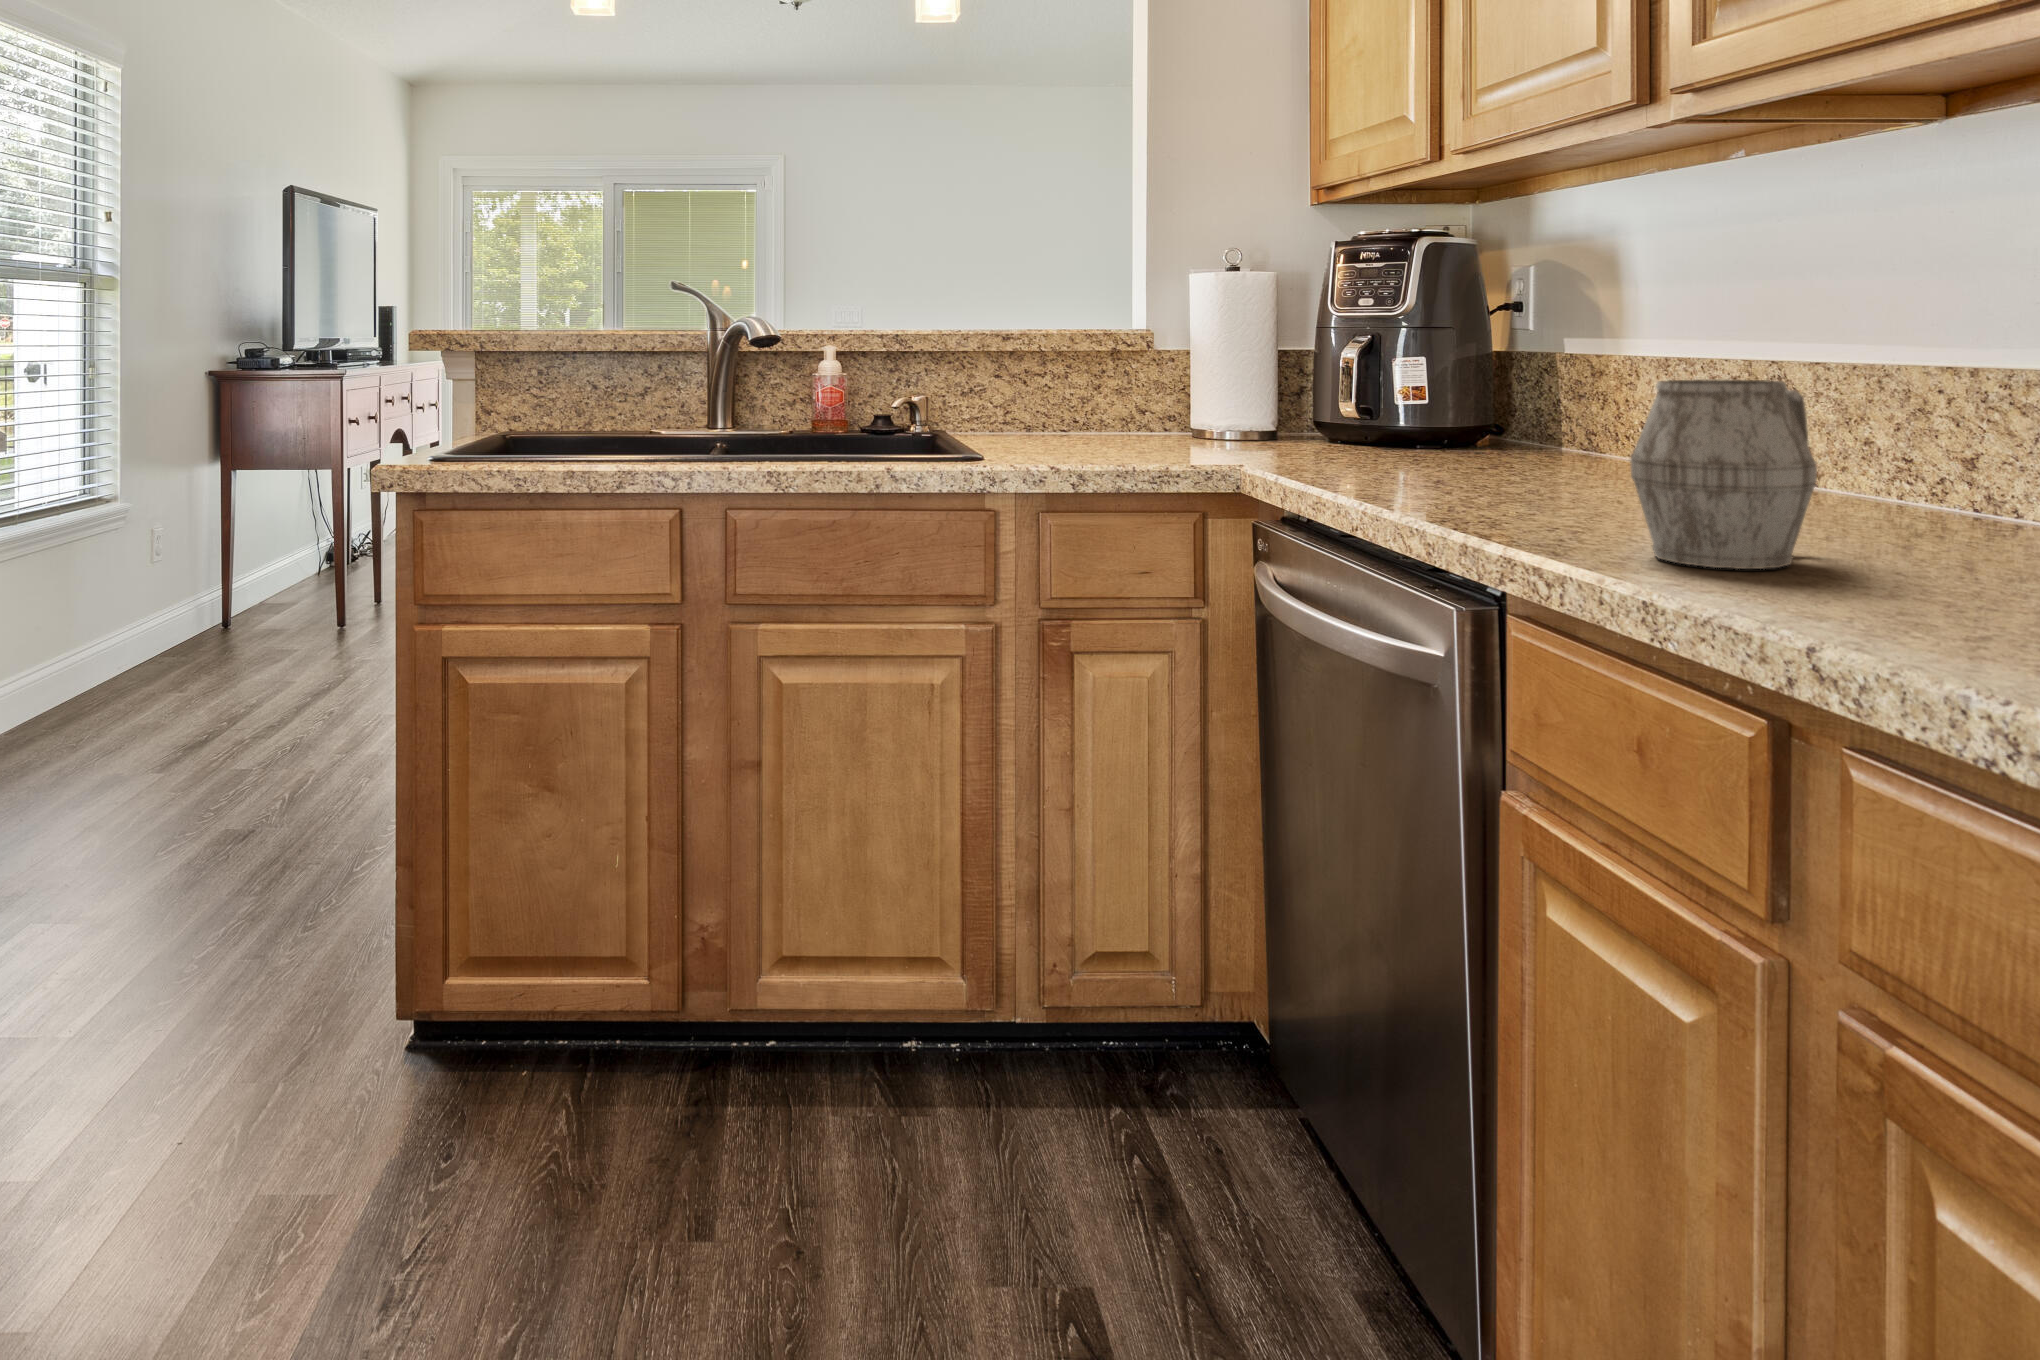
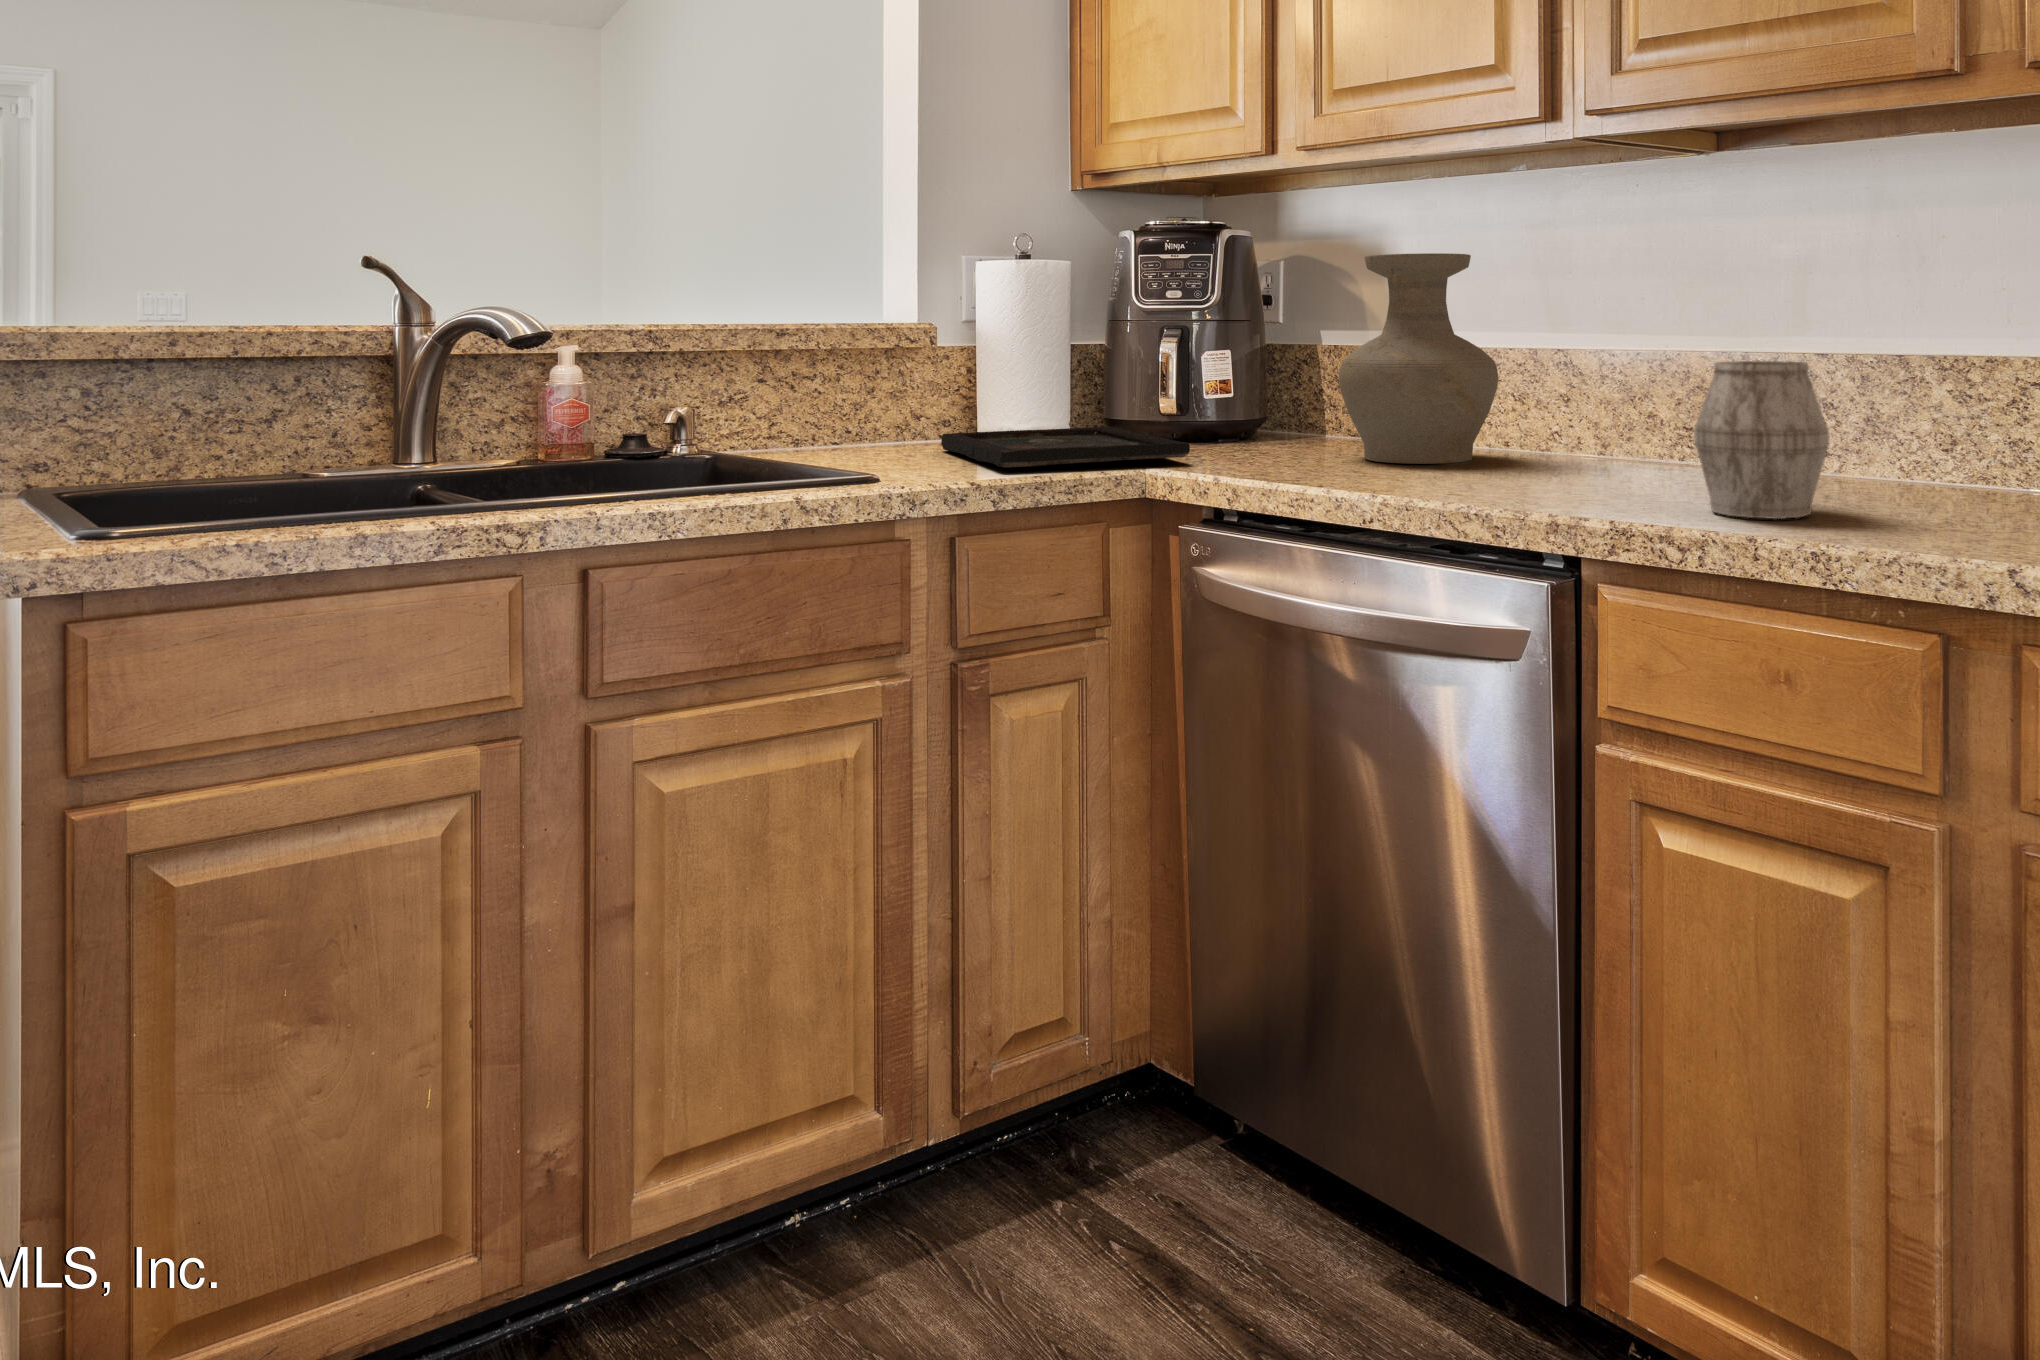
vase: none [1442,255,1638,483] -> present [1339,253,1498,464]
tray: none [1088,428,1277,459] -> present [941,427,1190,468]

